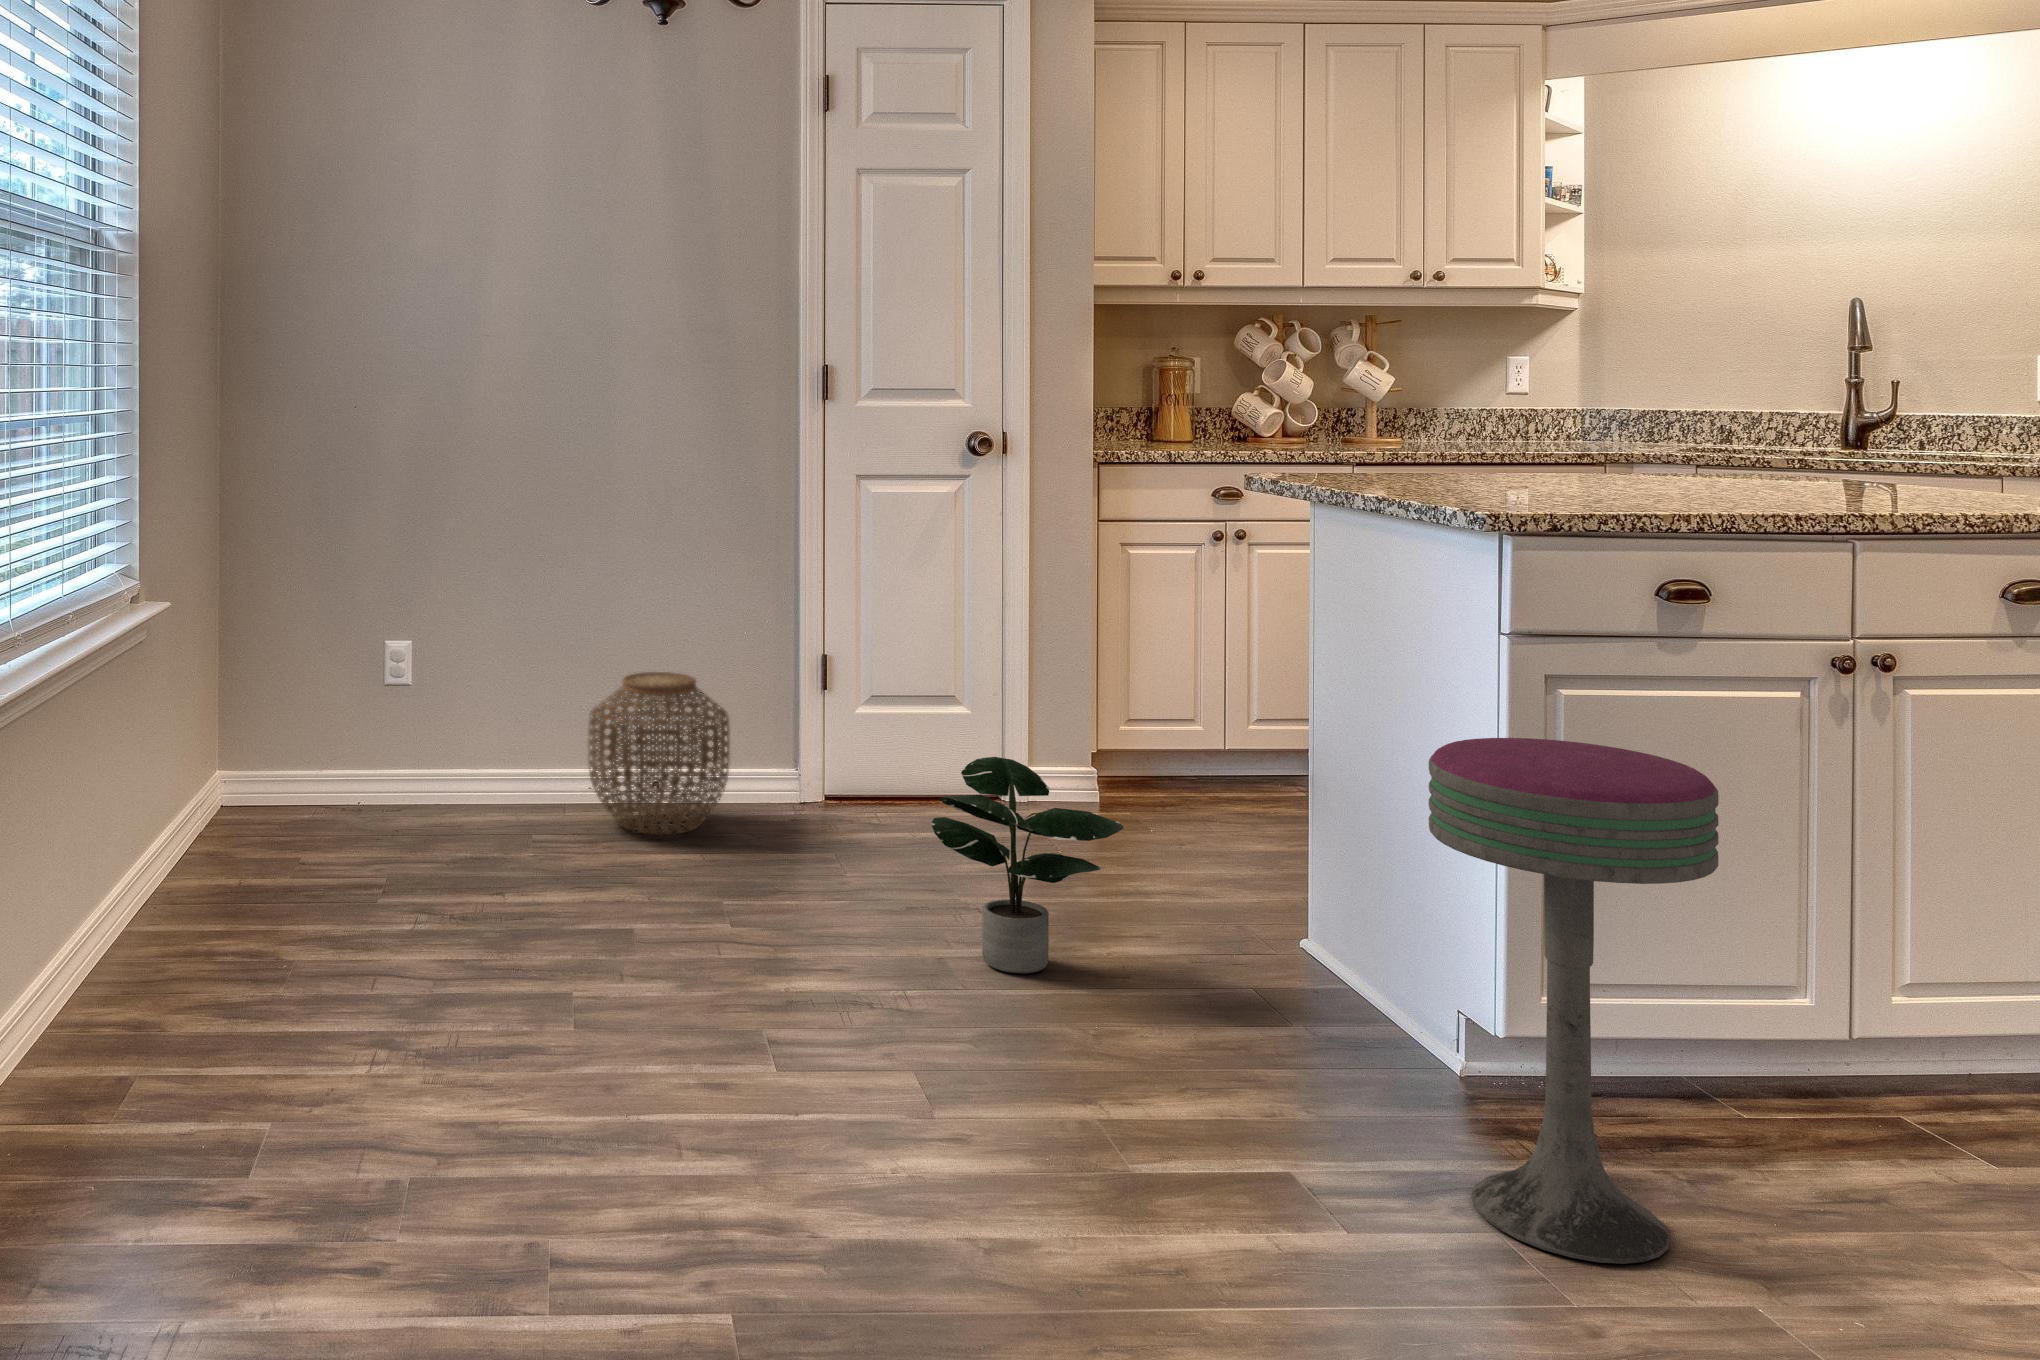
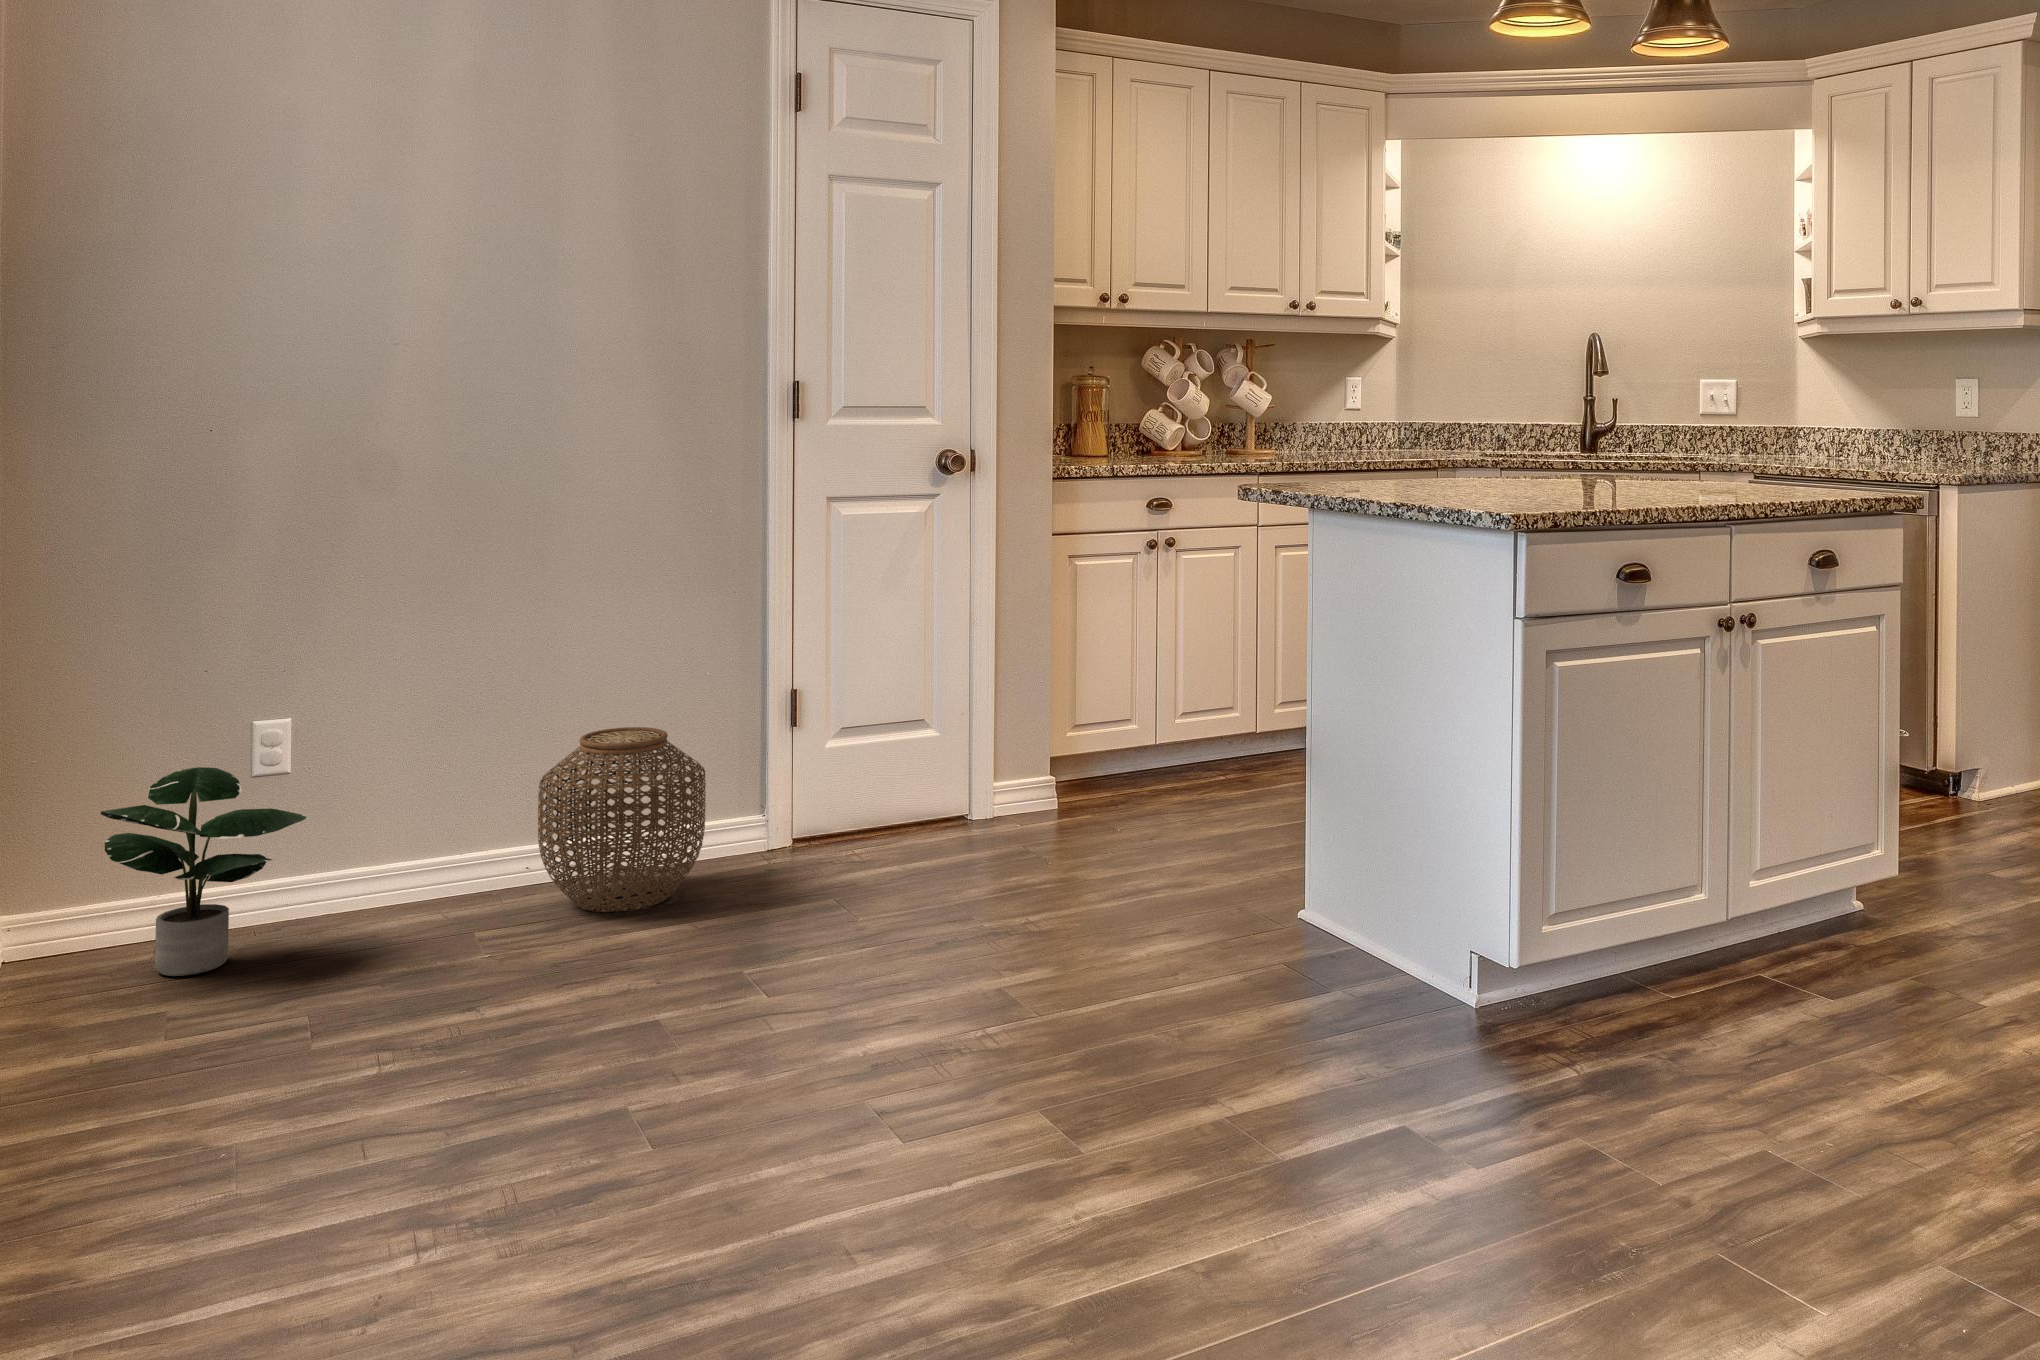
bar stool: present [1429,738,1719,1264] -> none [1506,708,1724,1145]
potted plant: present [931,757,1125,973] -> present [101,767,306,976]

